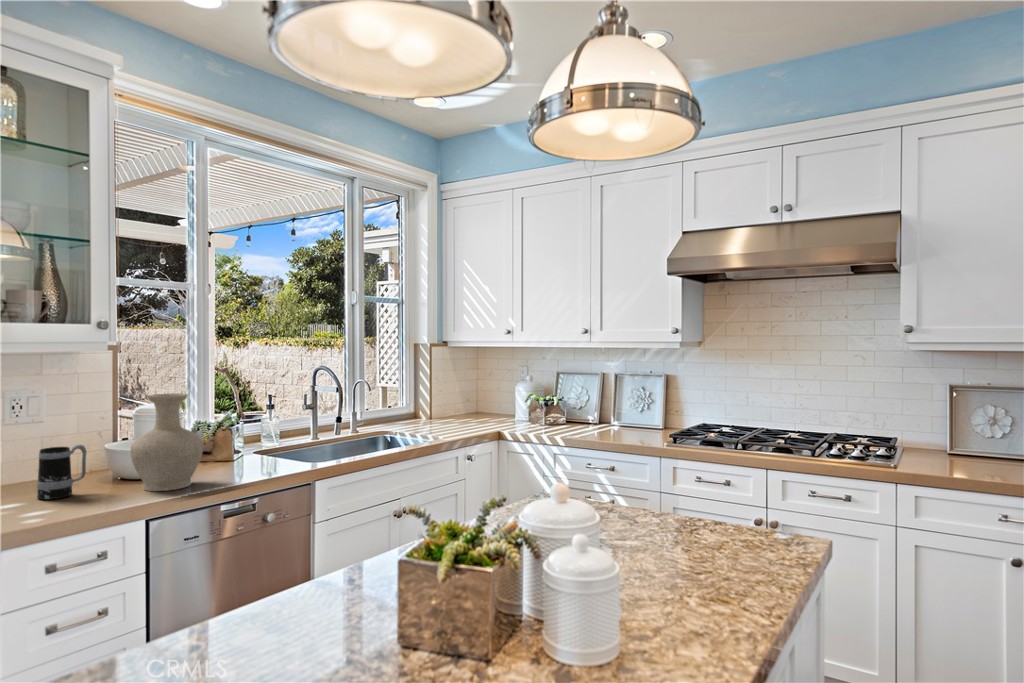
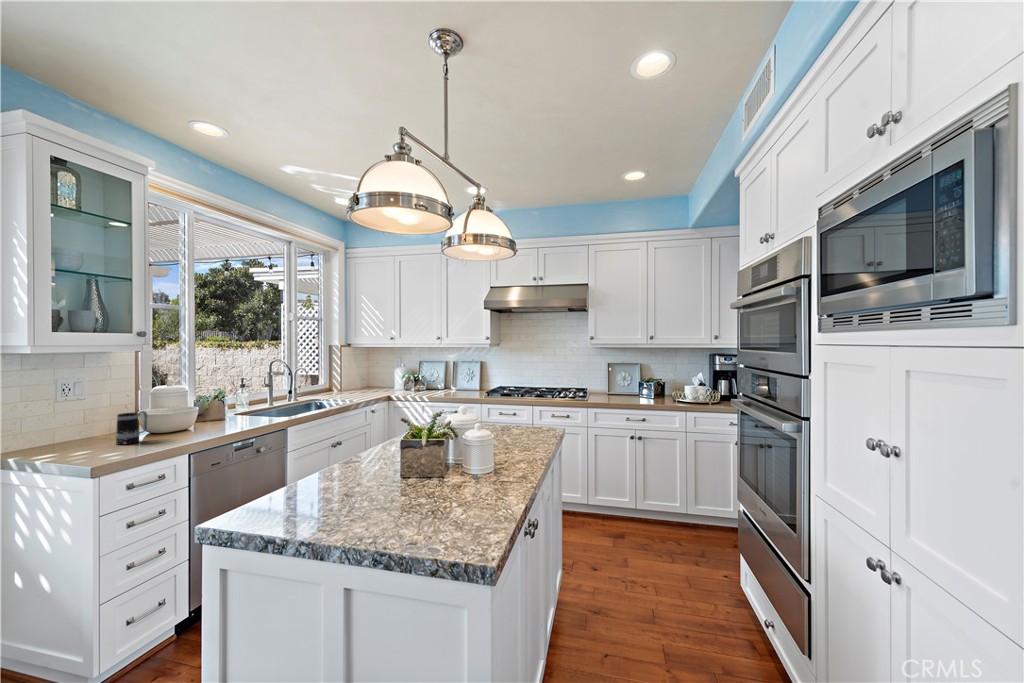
vase: present [130,393,203,491] -> none [176,378,223,436]

